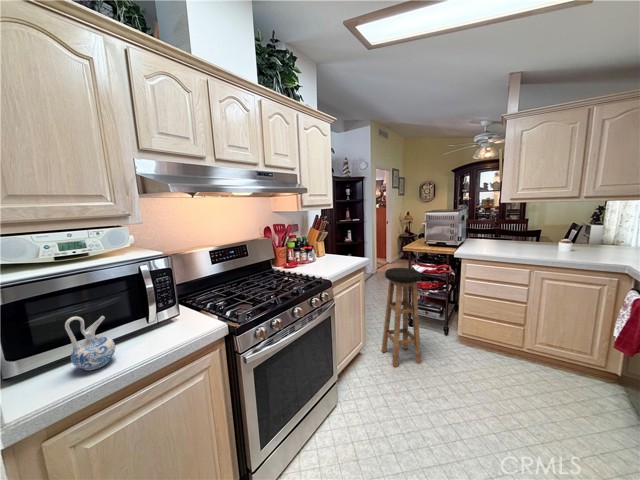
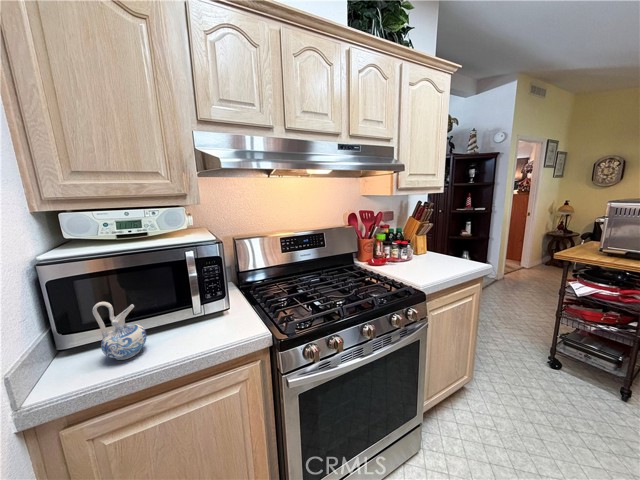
bar stool: present [382,268,421,367] -> none [498,283,587,432]

